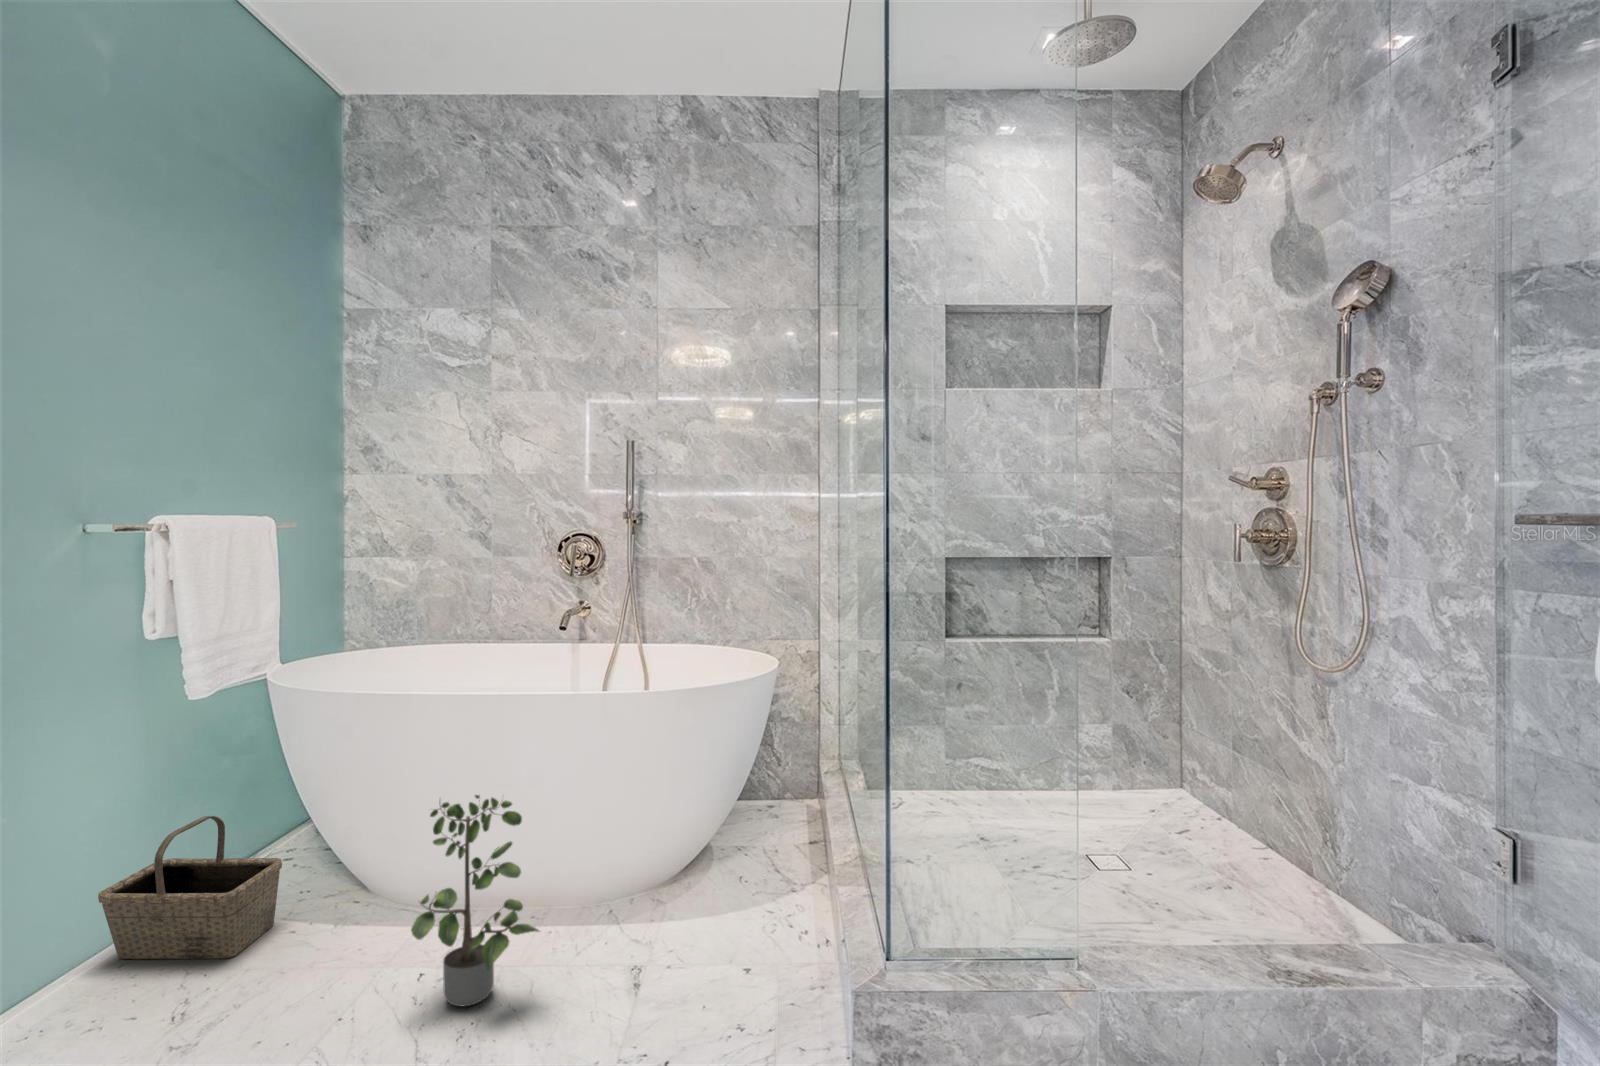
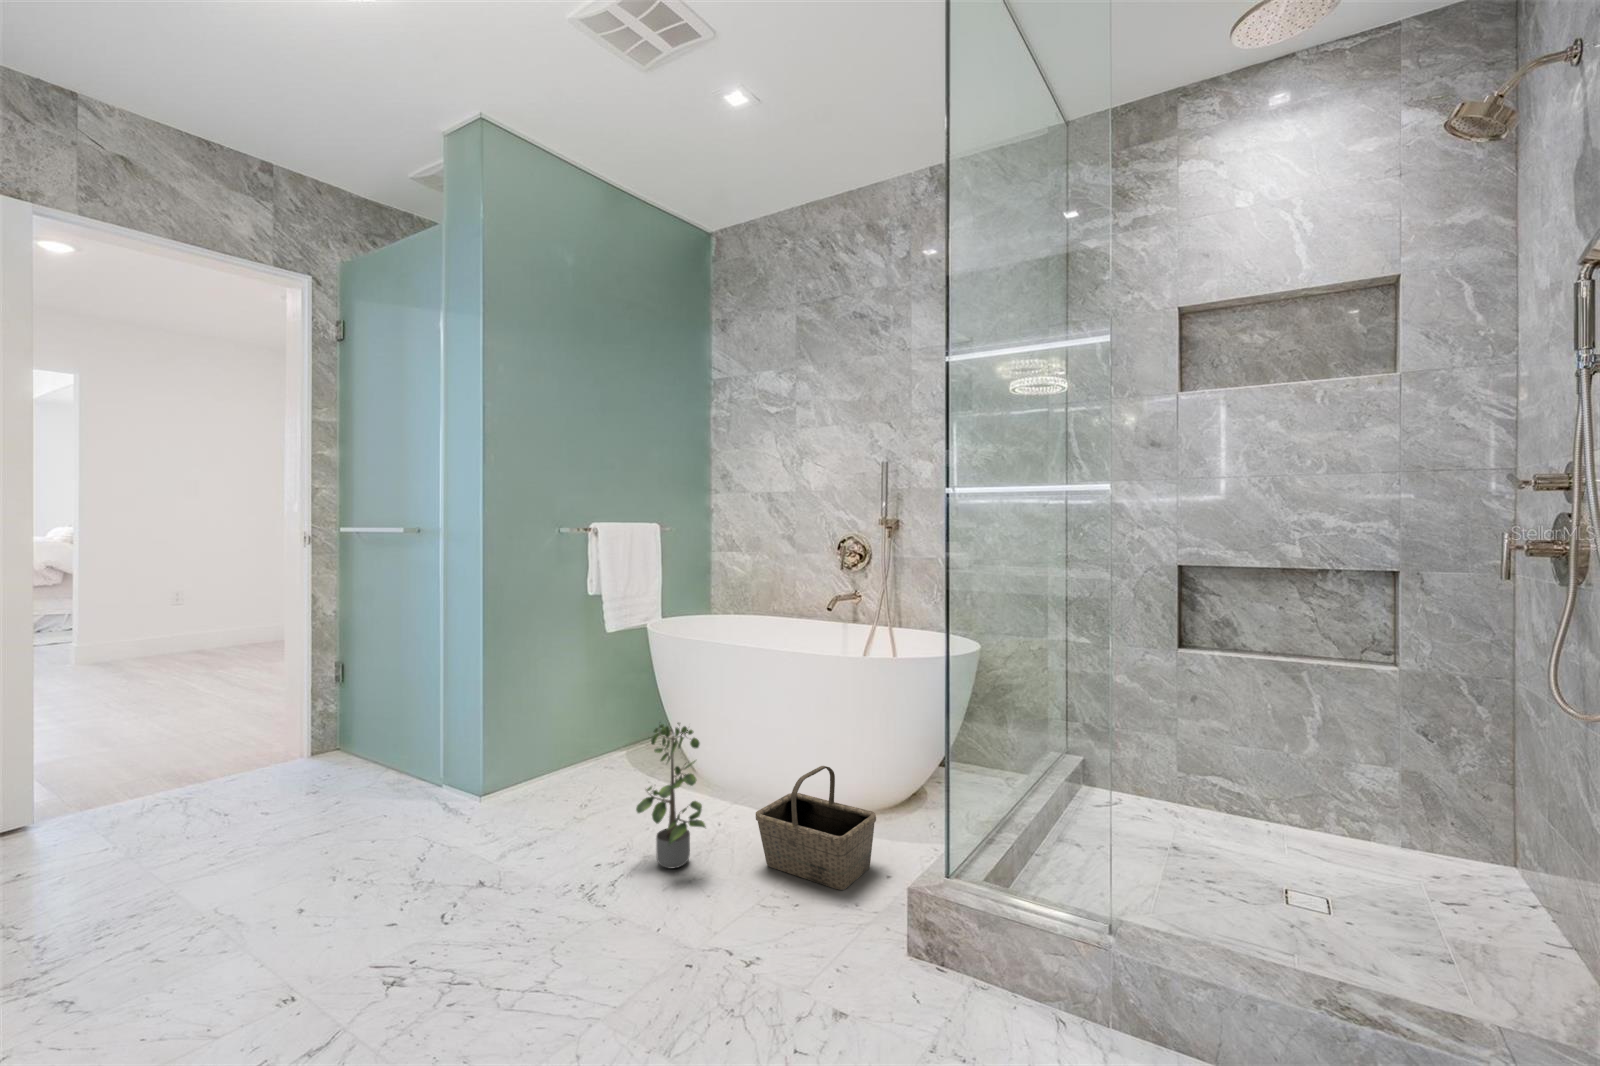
basket: present [98,816,282,959] -> present [756,766,876,890]

